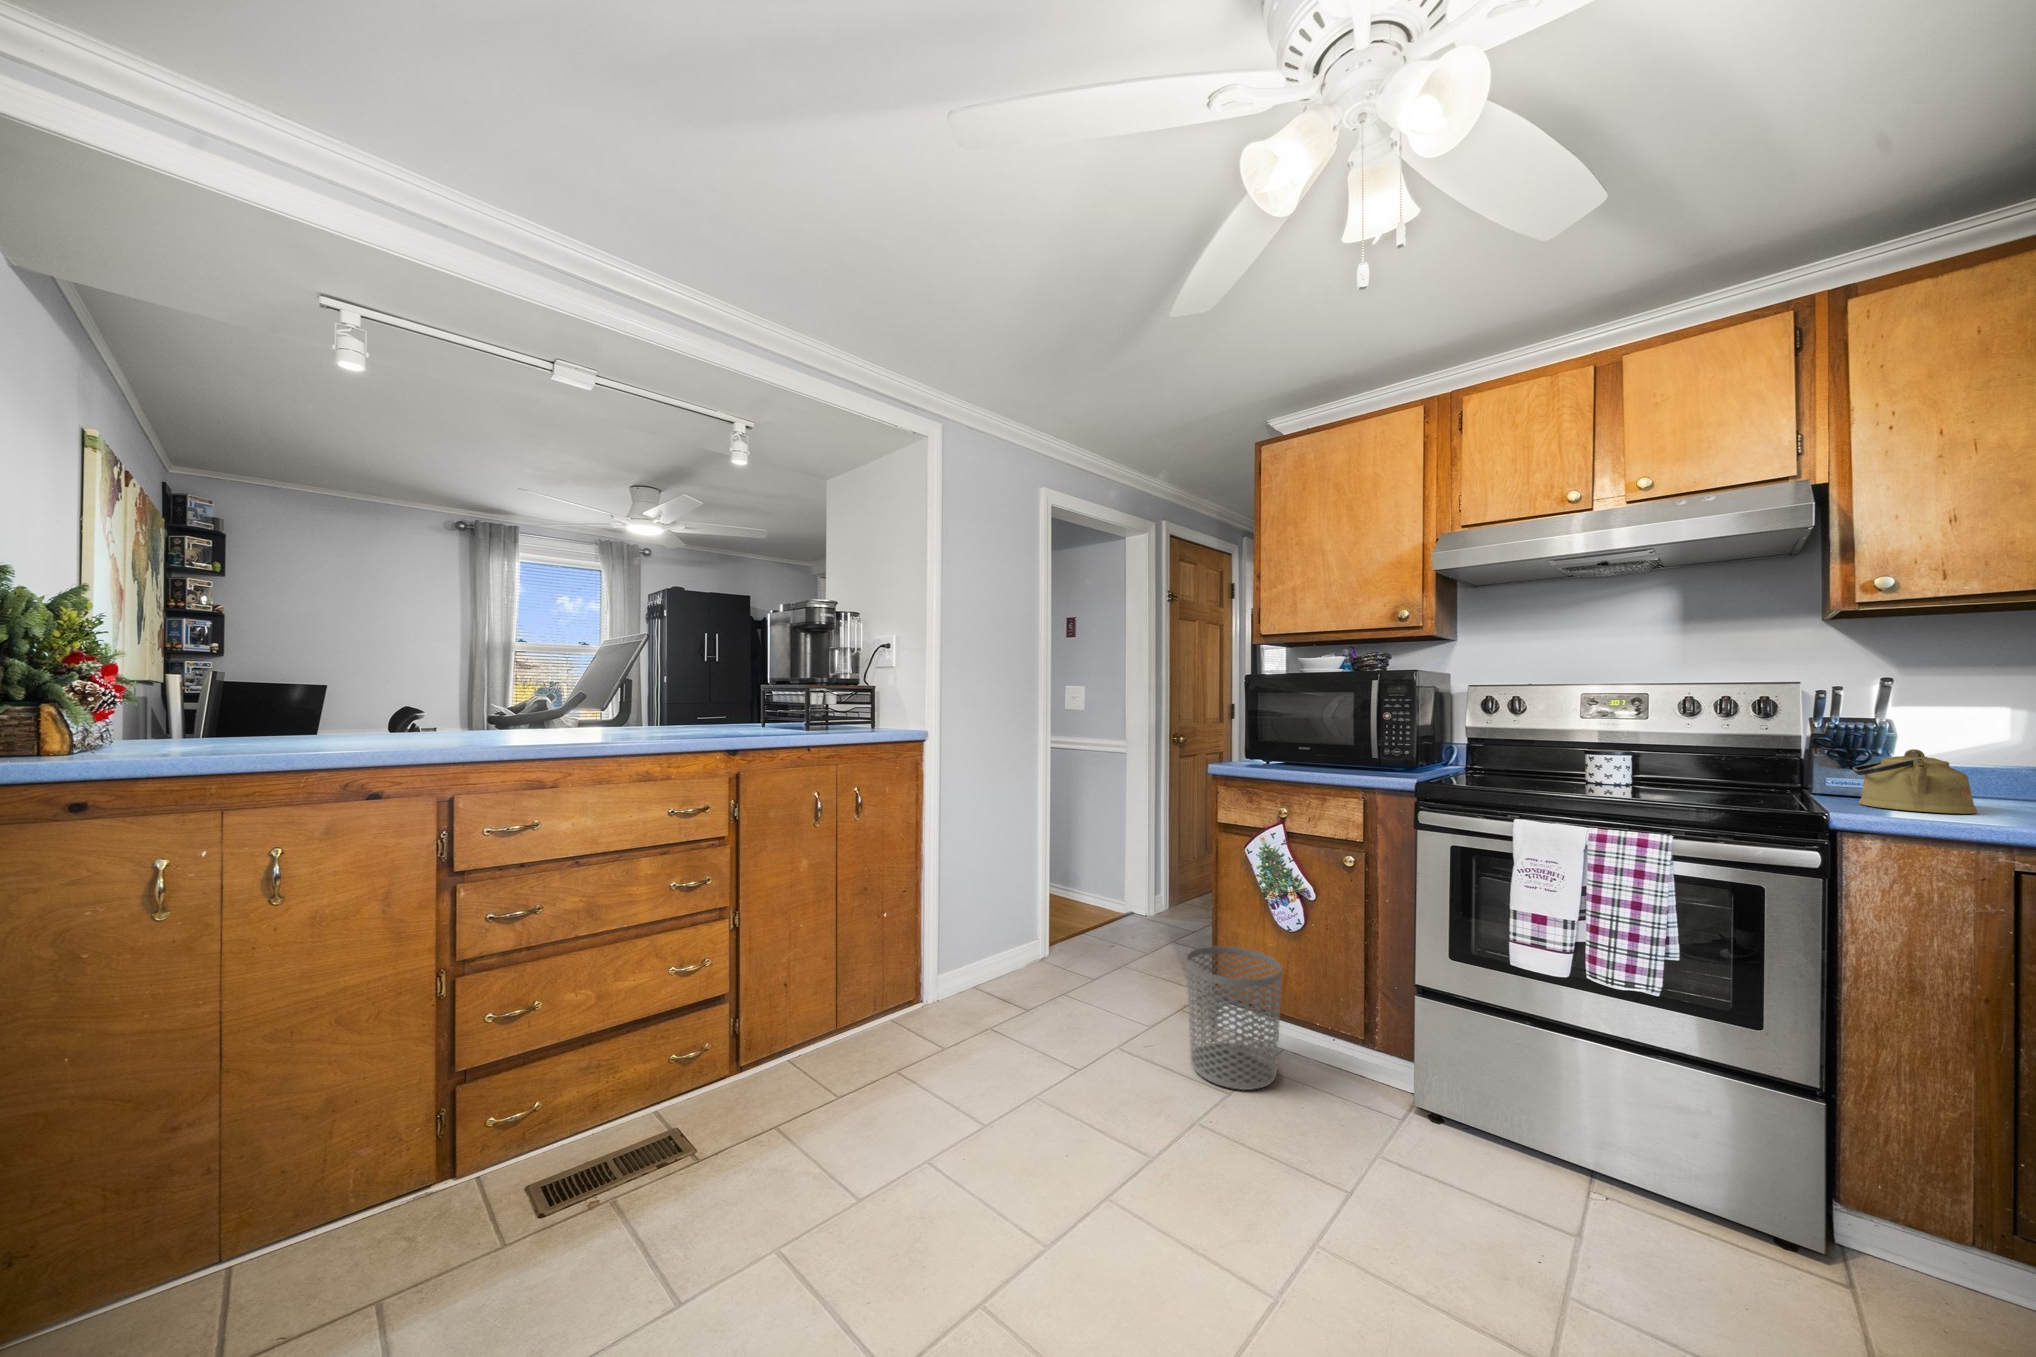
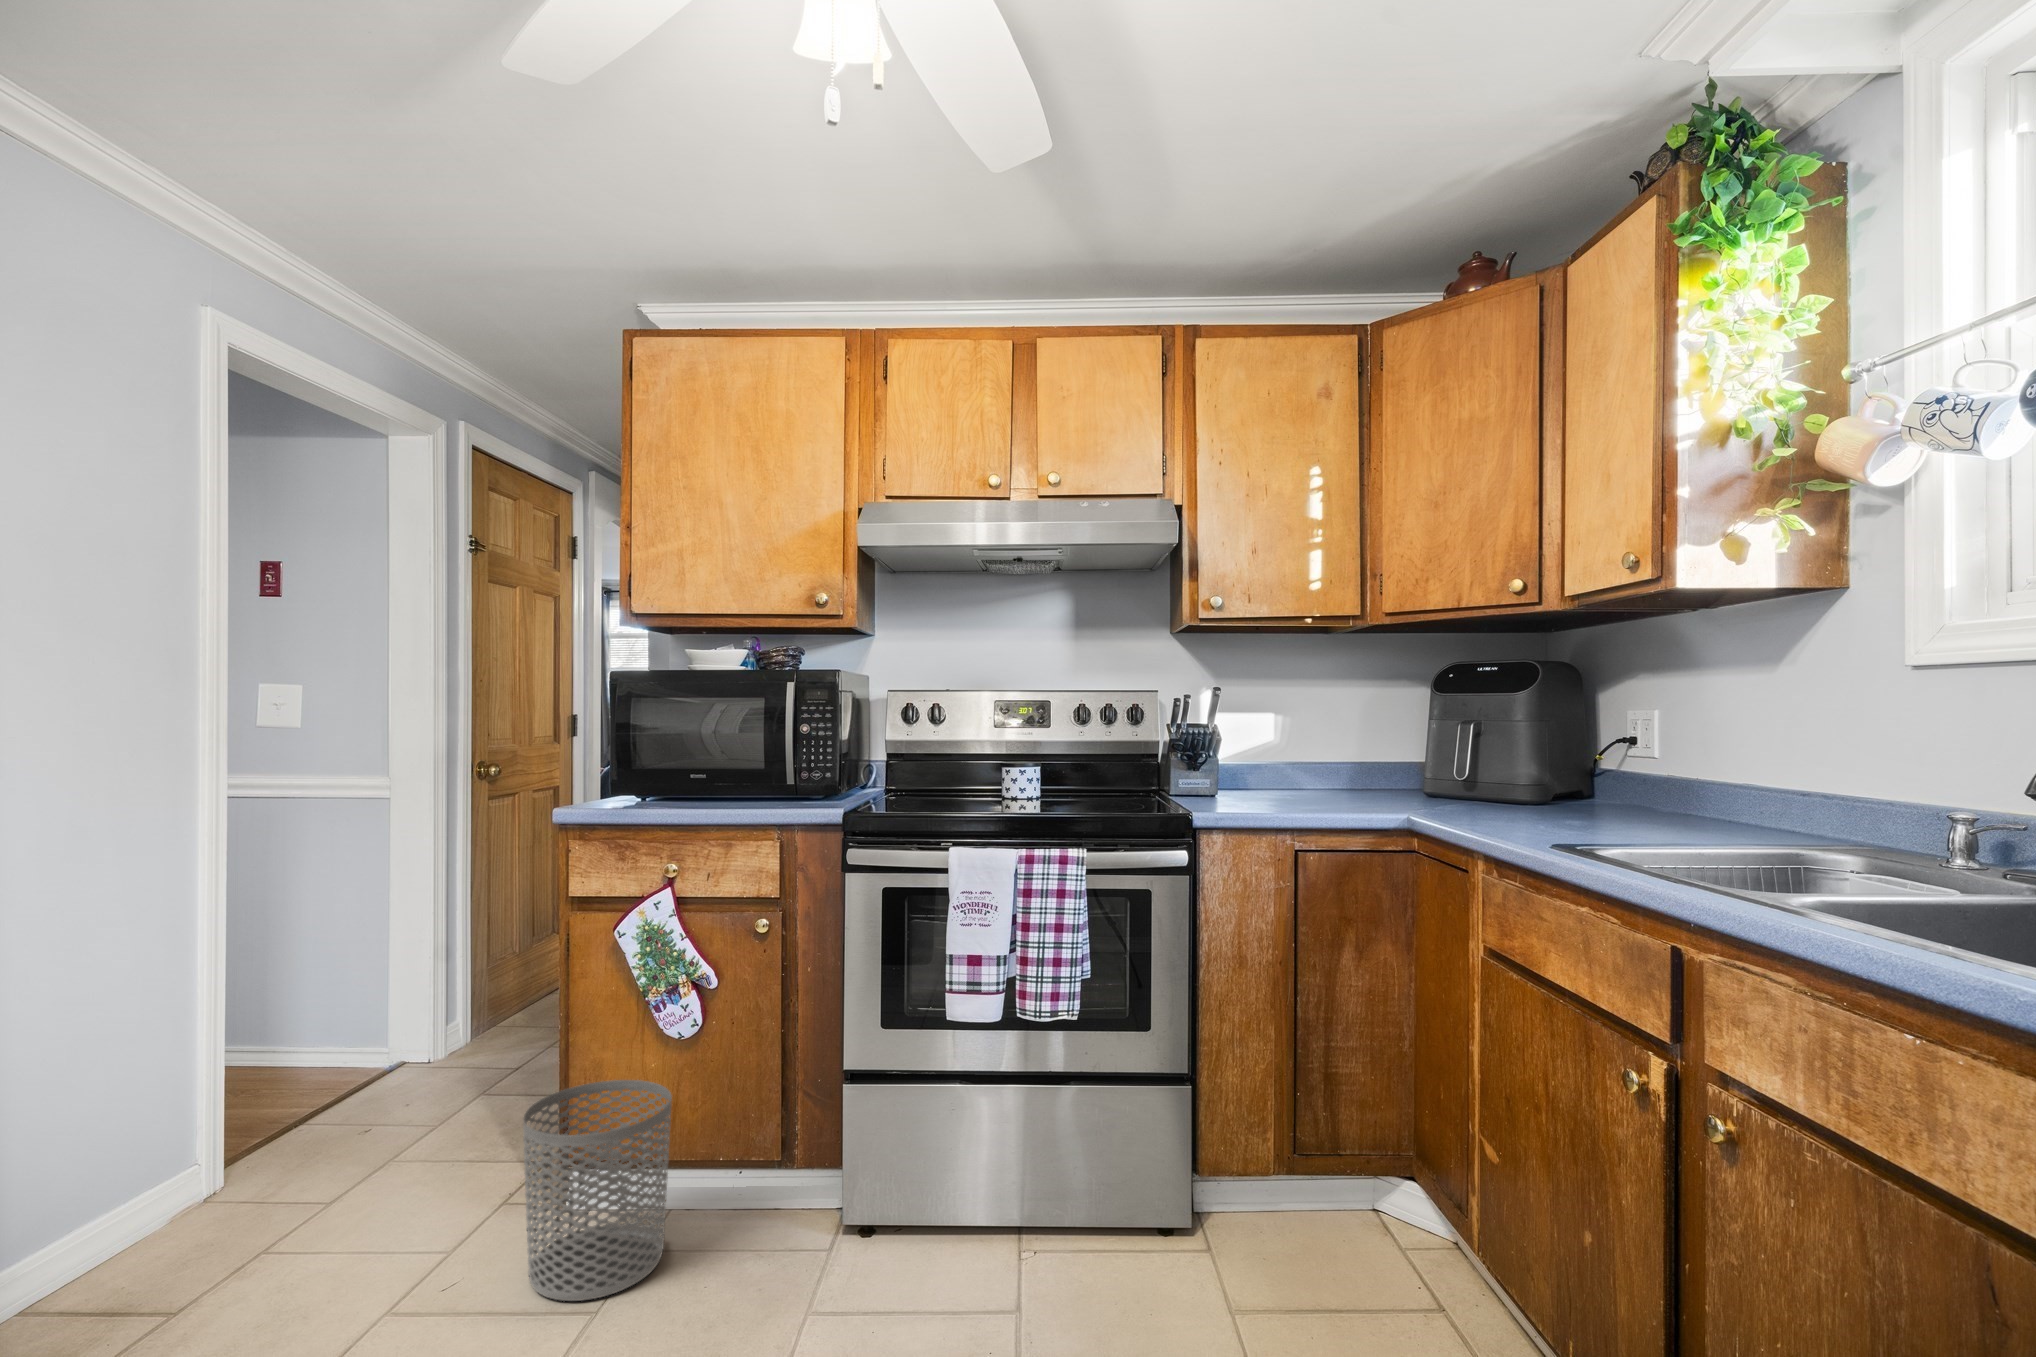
kettle: present [1852,749,1978,814] -> none [1198,748,1270,803]

